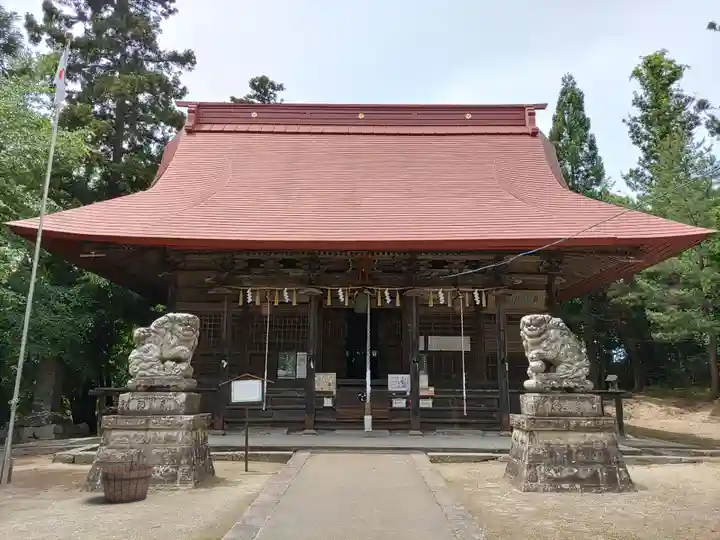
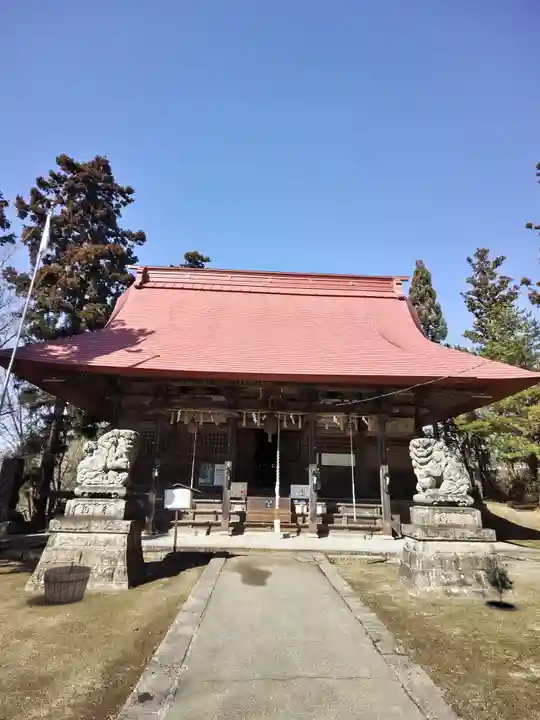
potted tree: none [595,441,633,504] -> present [482,557,517,611]

